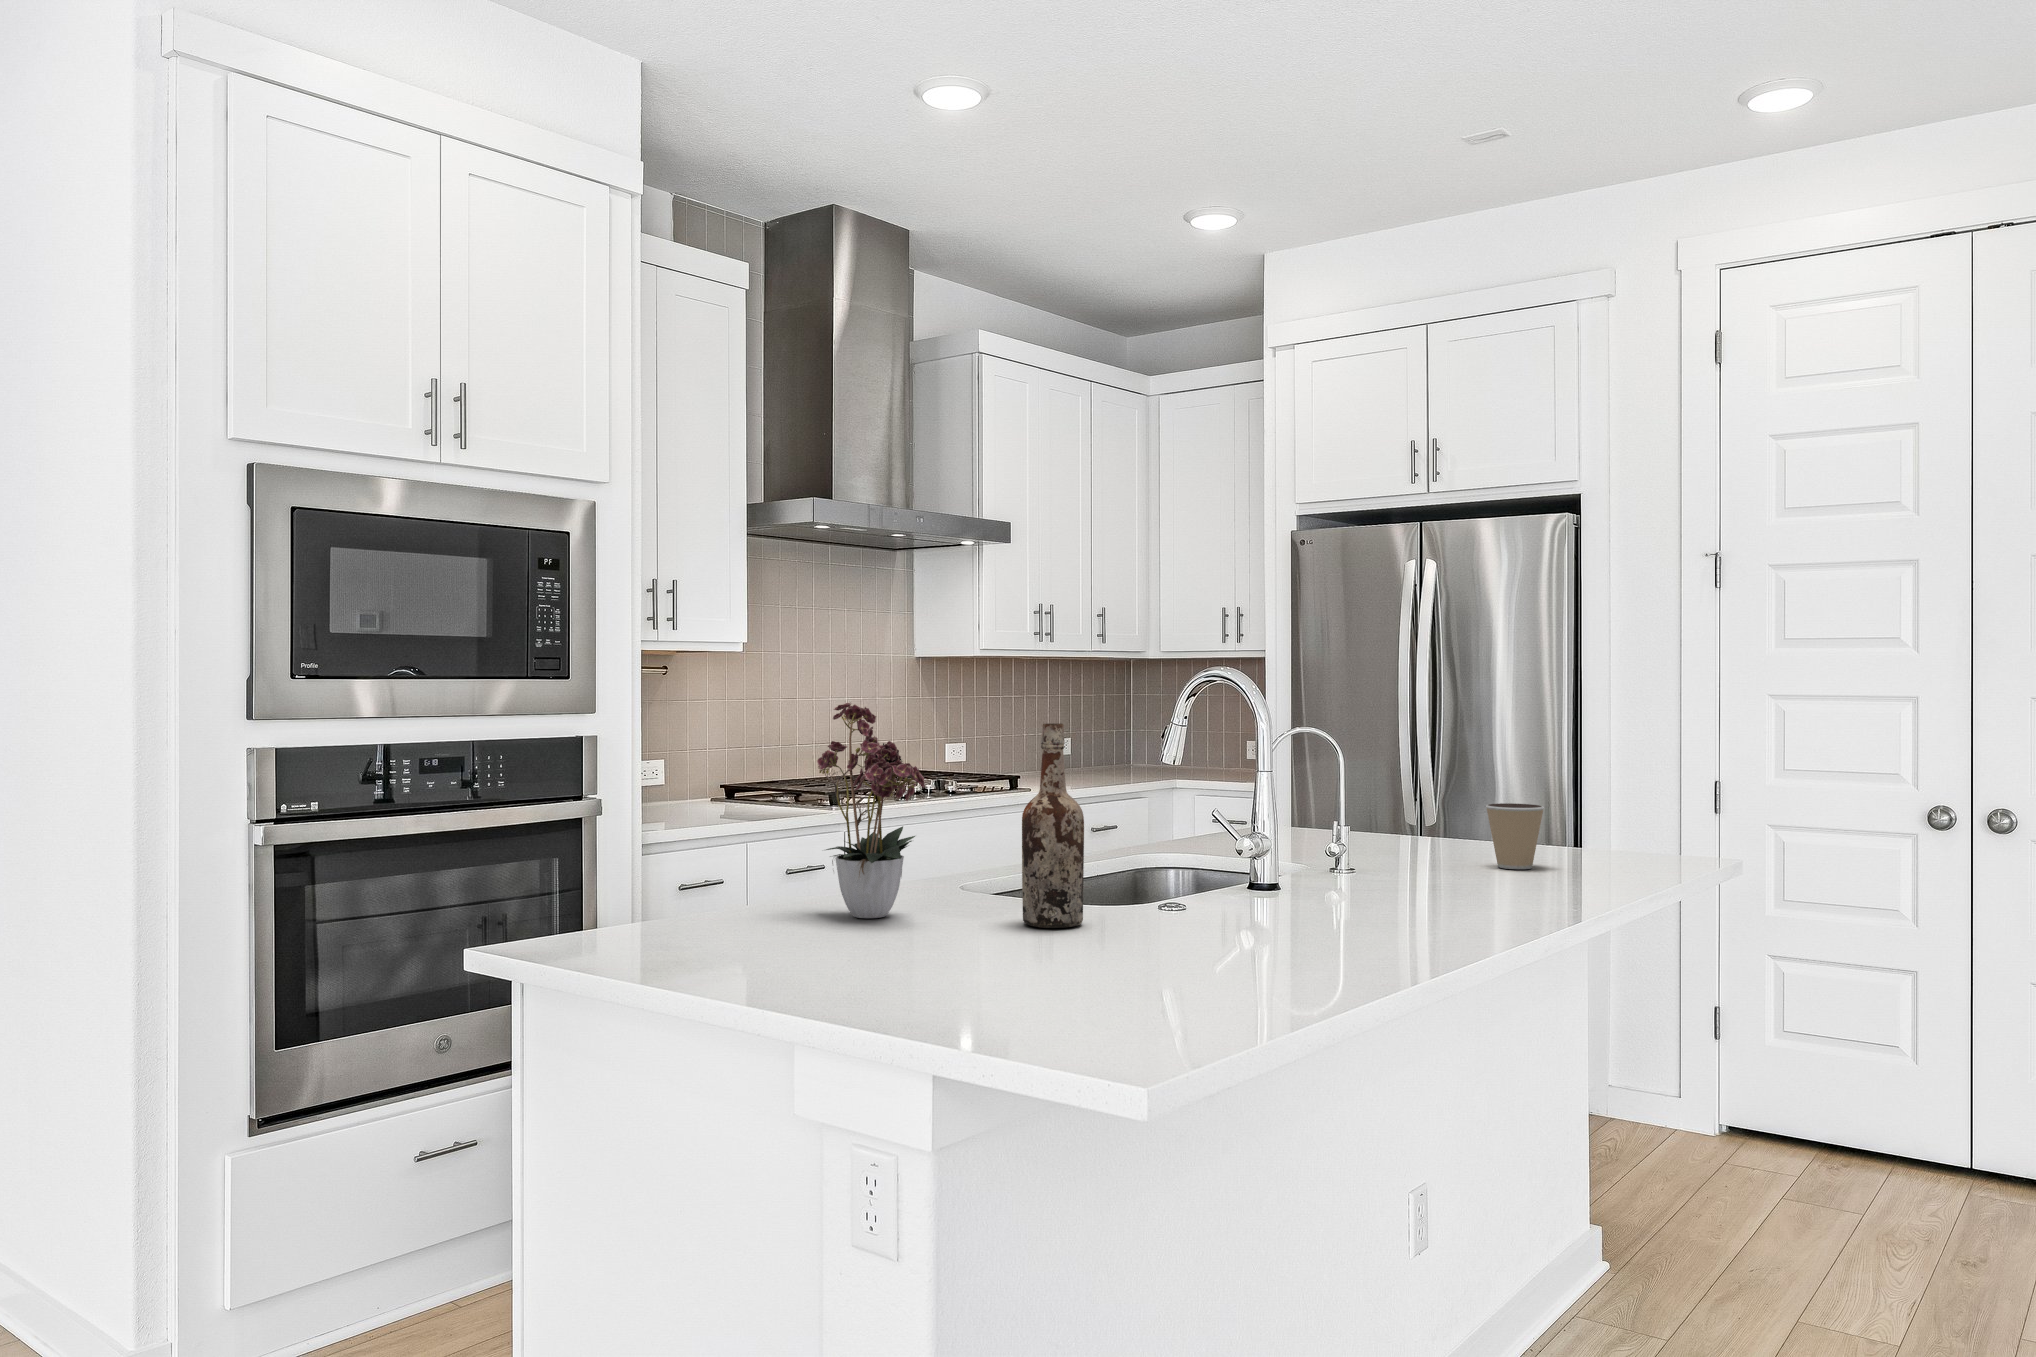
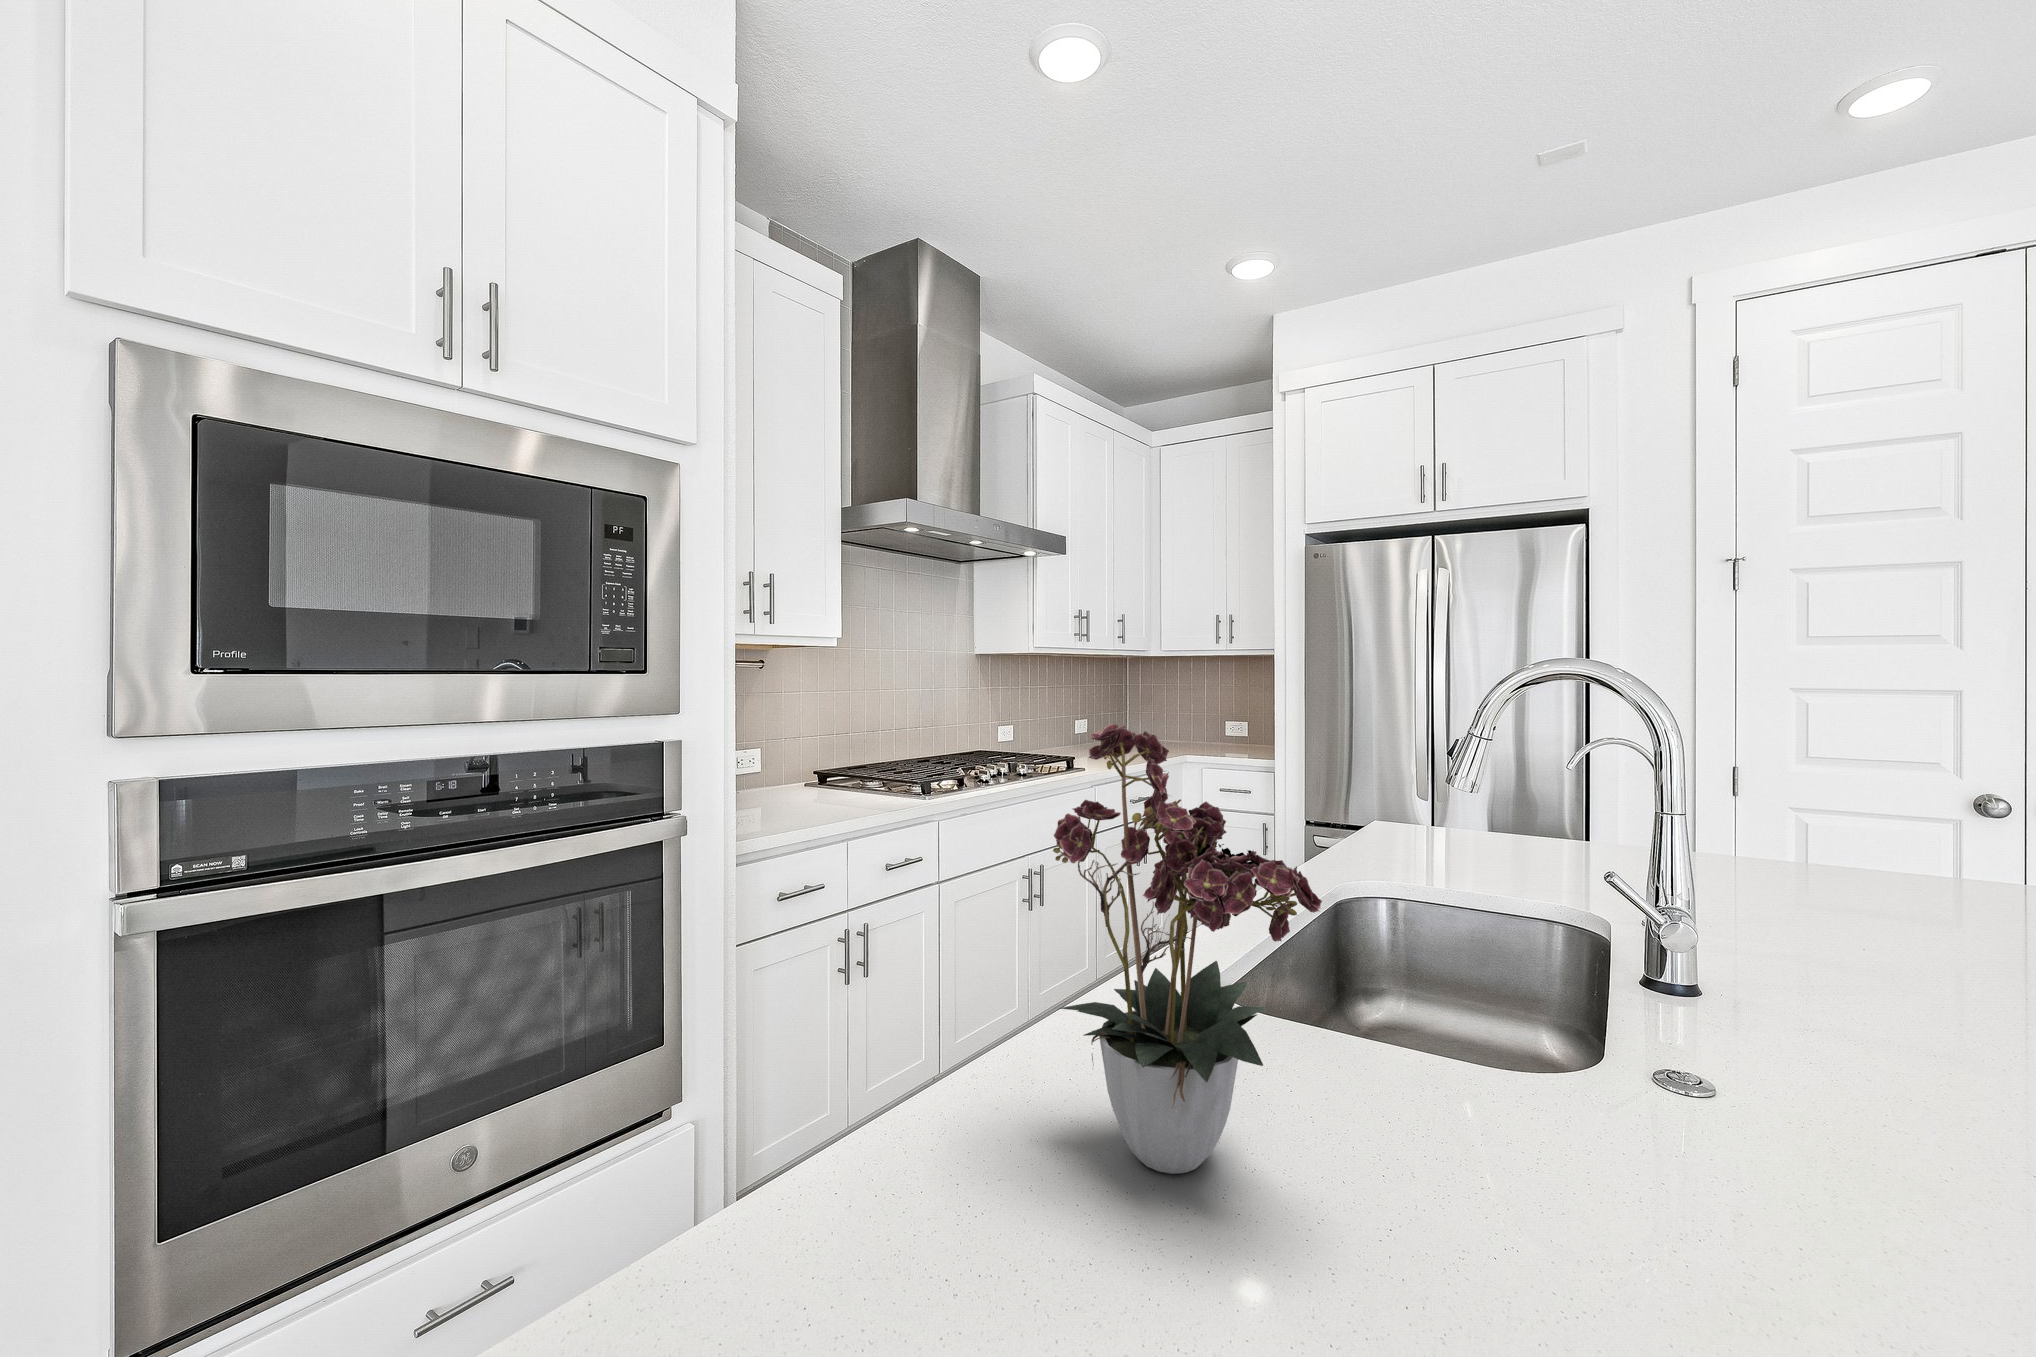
wine bottle: present [1022,724,1084,928] -> none [1513,772,1677,1242]
coffee cup: present [1486,803,1544,869] -> none [1804,829,1905,919]

